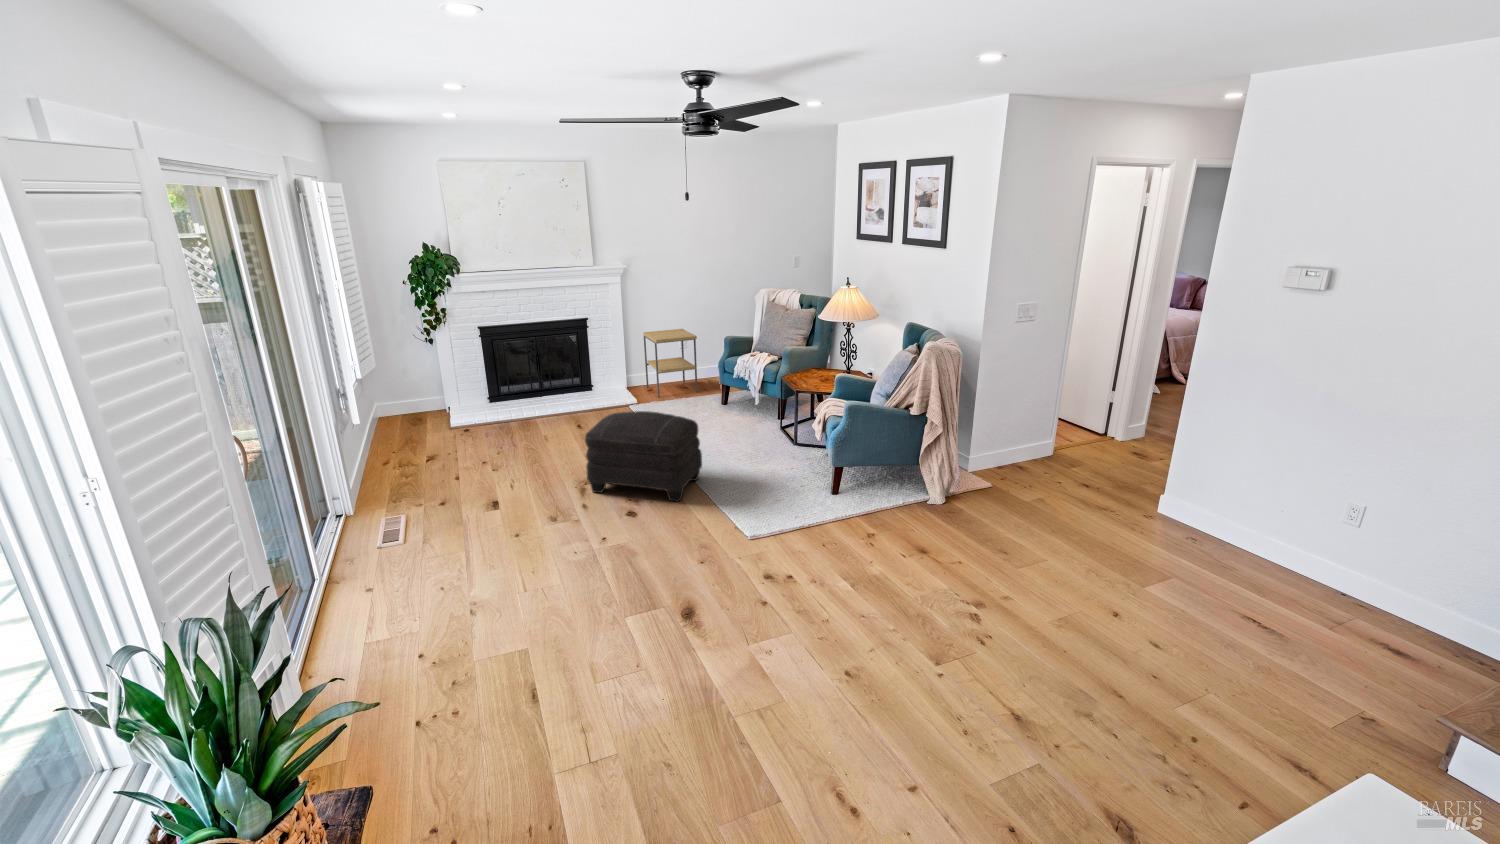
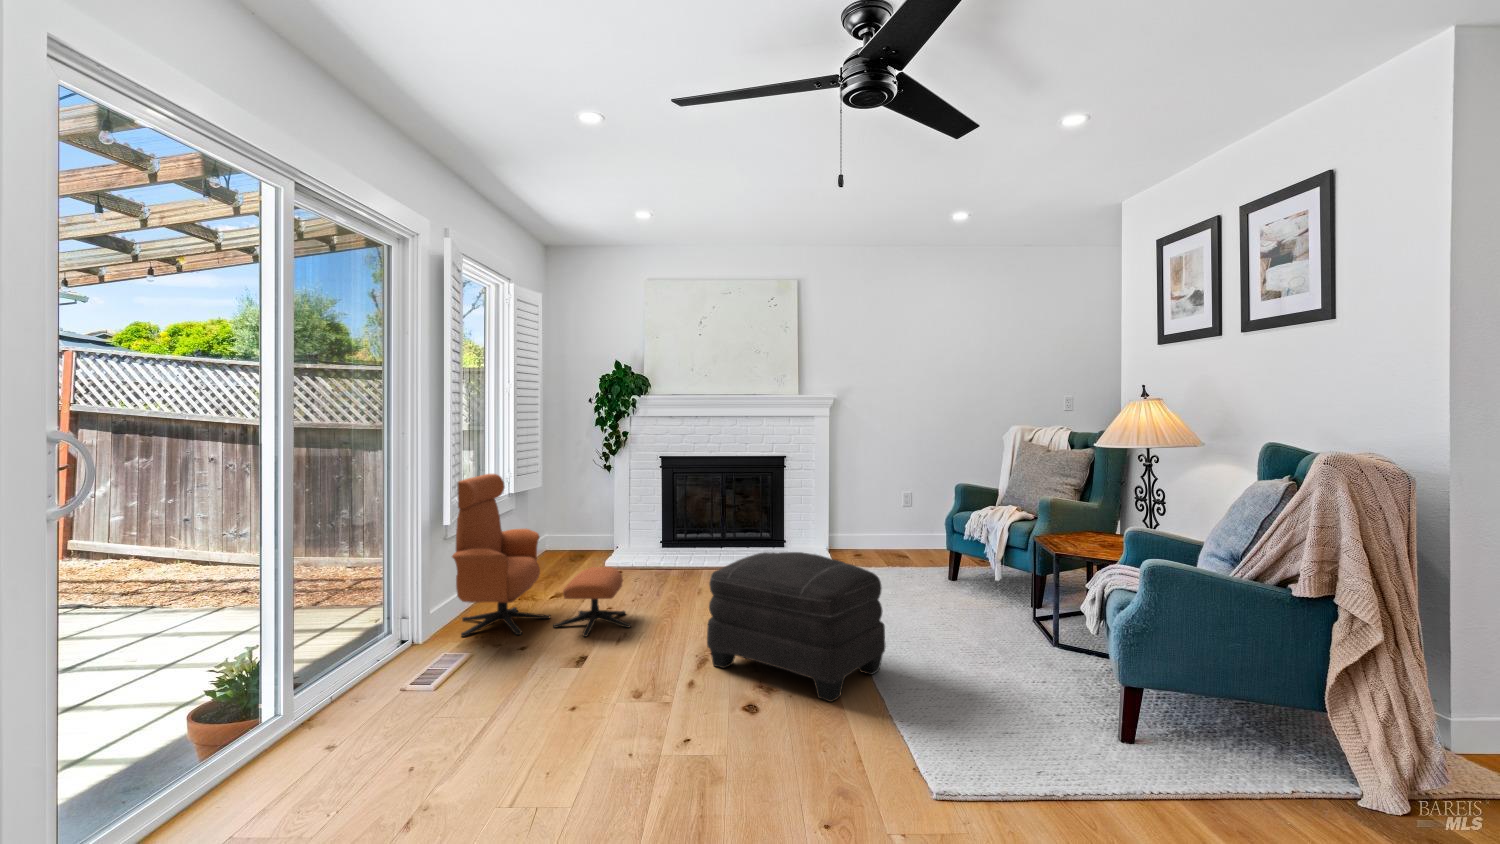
side table: present [643,329,698,397] -> none [854,480,920,564]
lounge chair: none [354,371,513,503] -> present [452,474,631,637]

